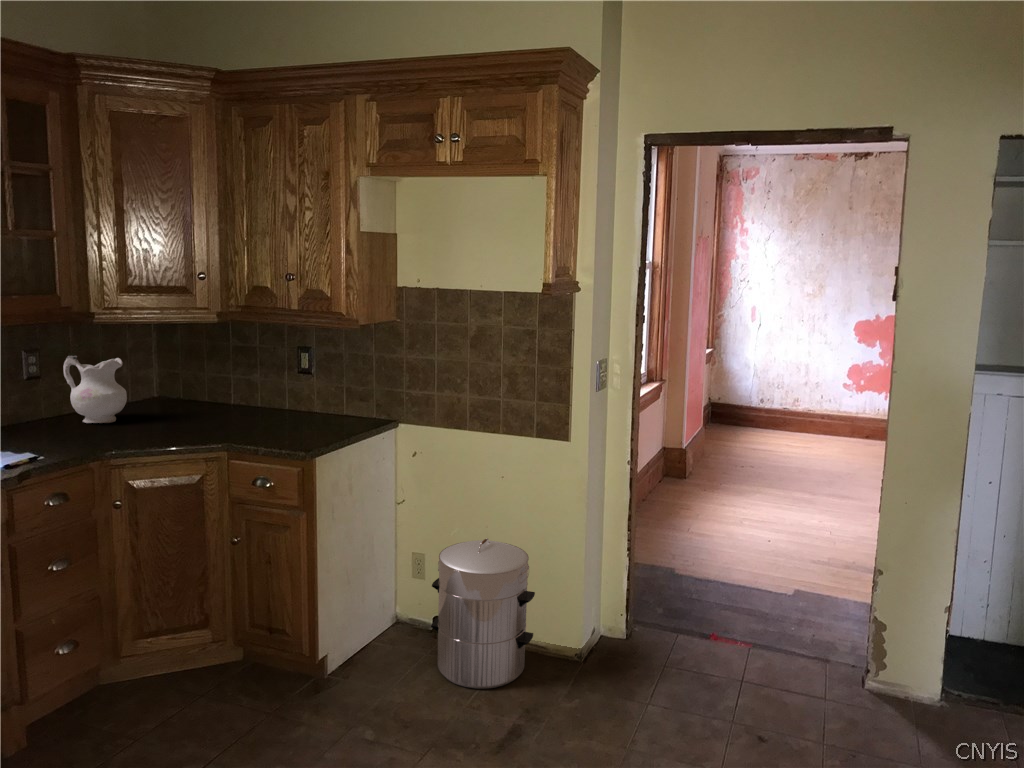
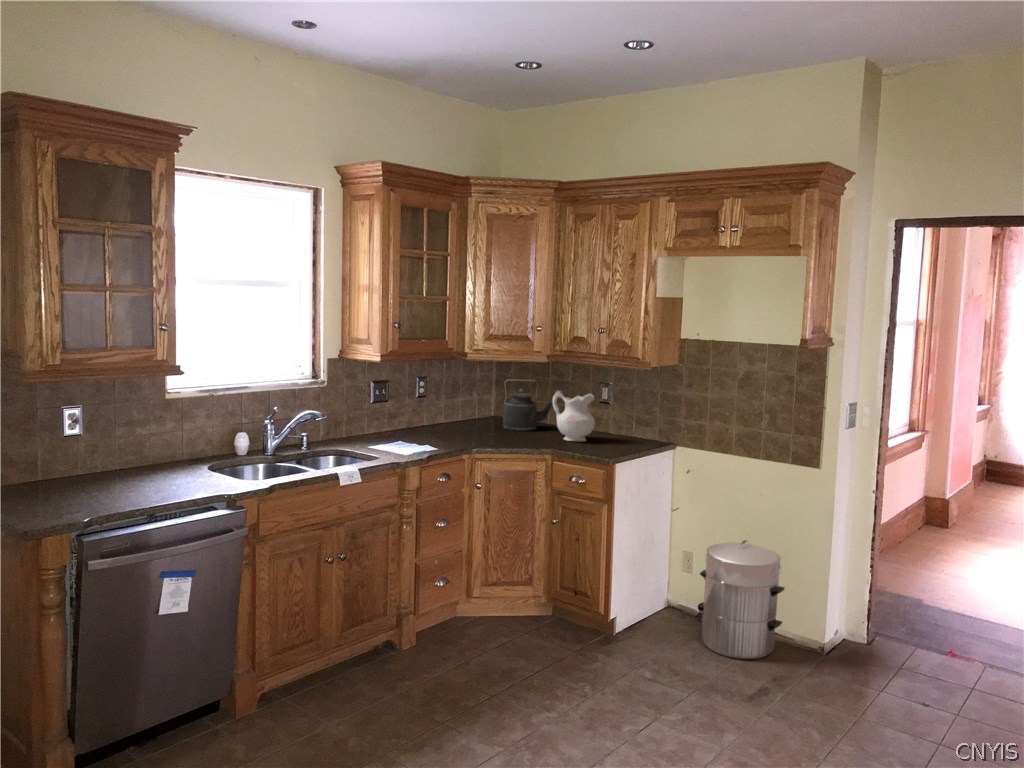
kettle: none [162,346,237,415] -> present [503,379,553,431]
ceramic pitcher: present [63,356,127,423] -> present [553,391,595,442]

